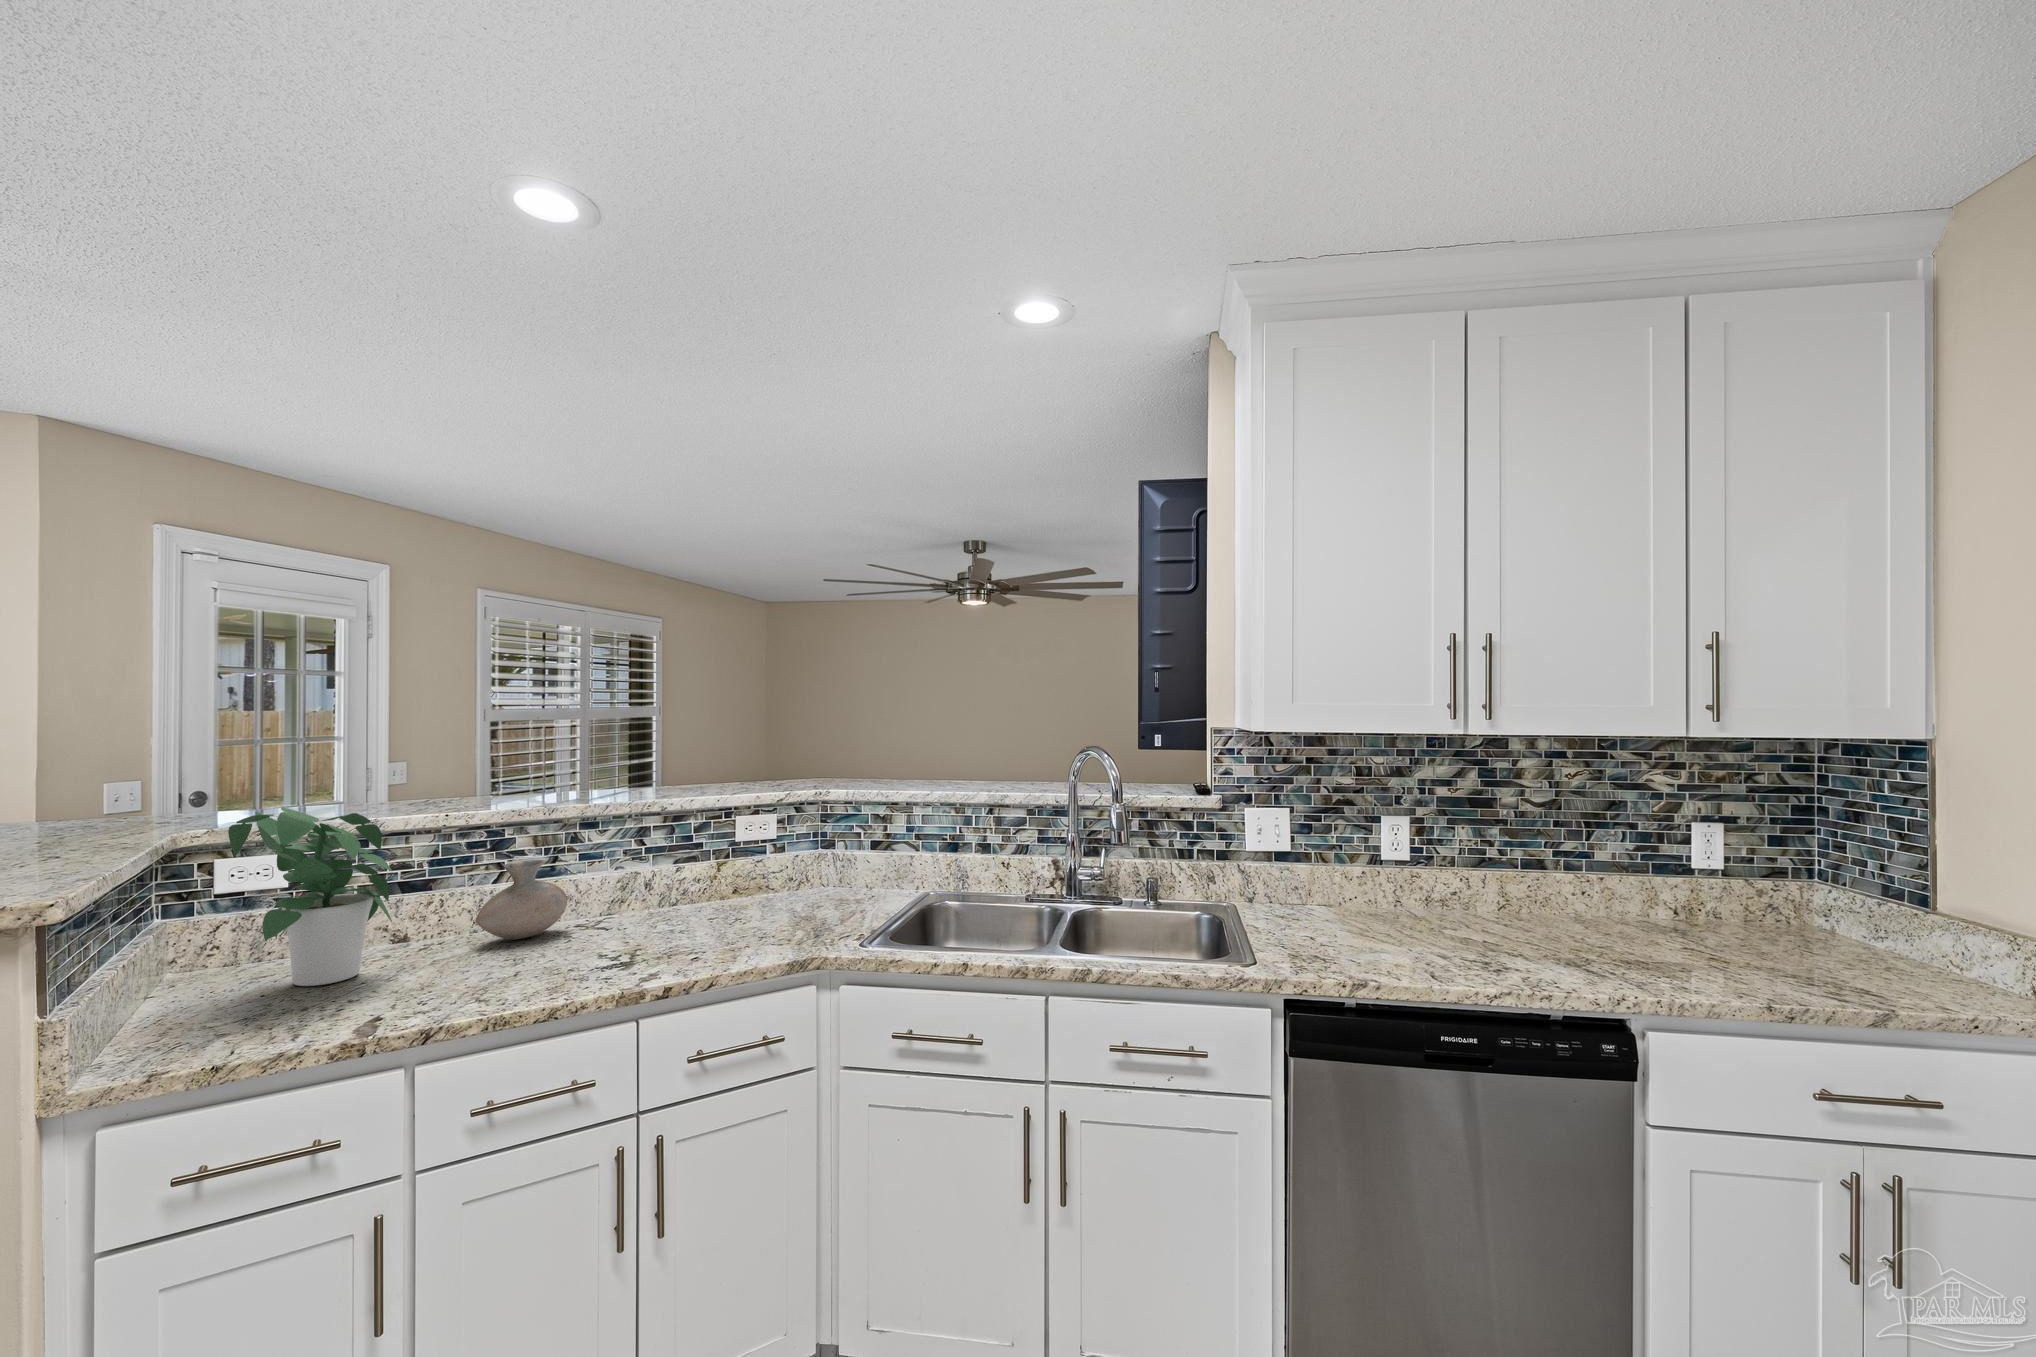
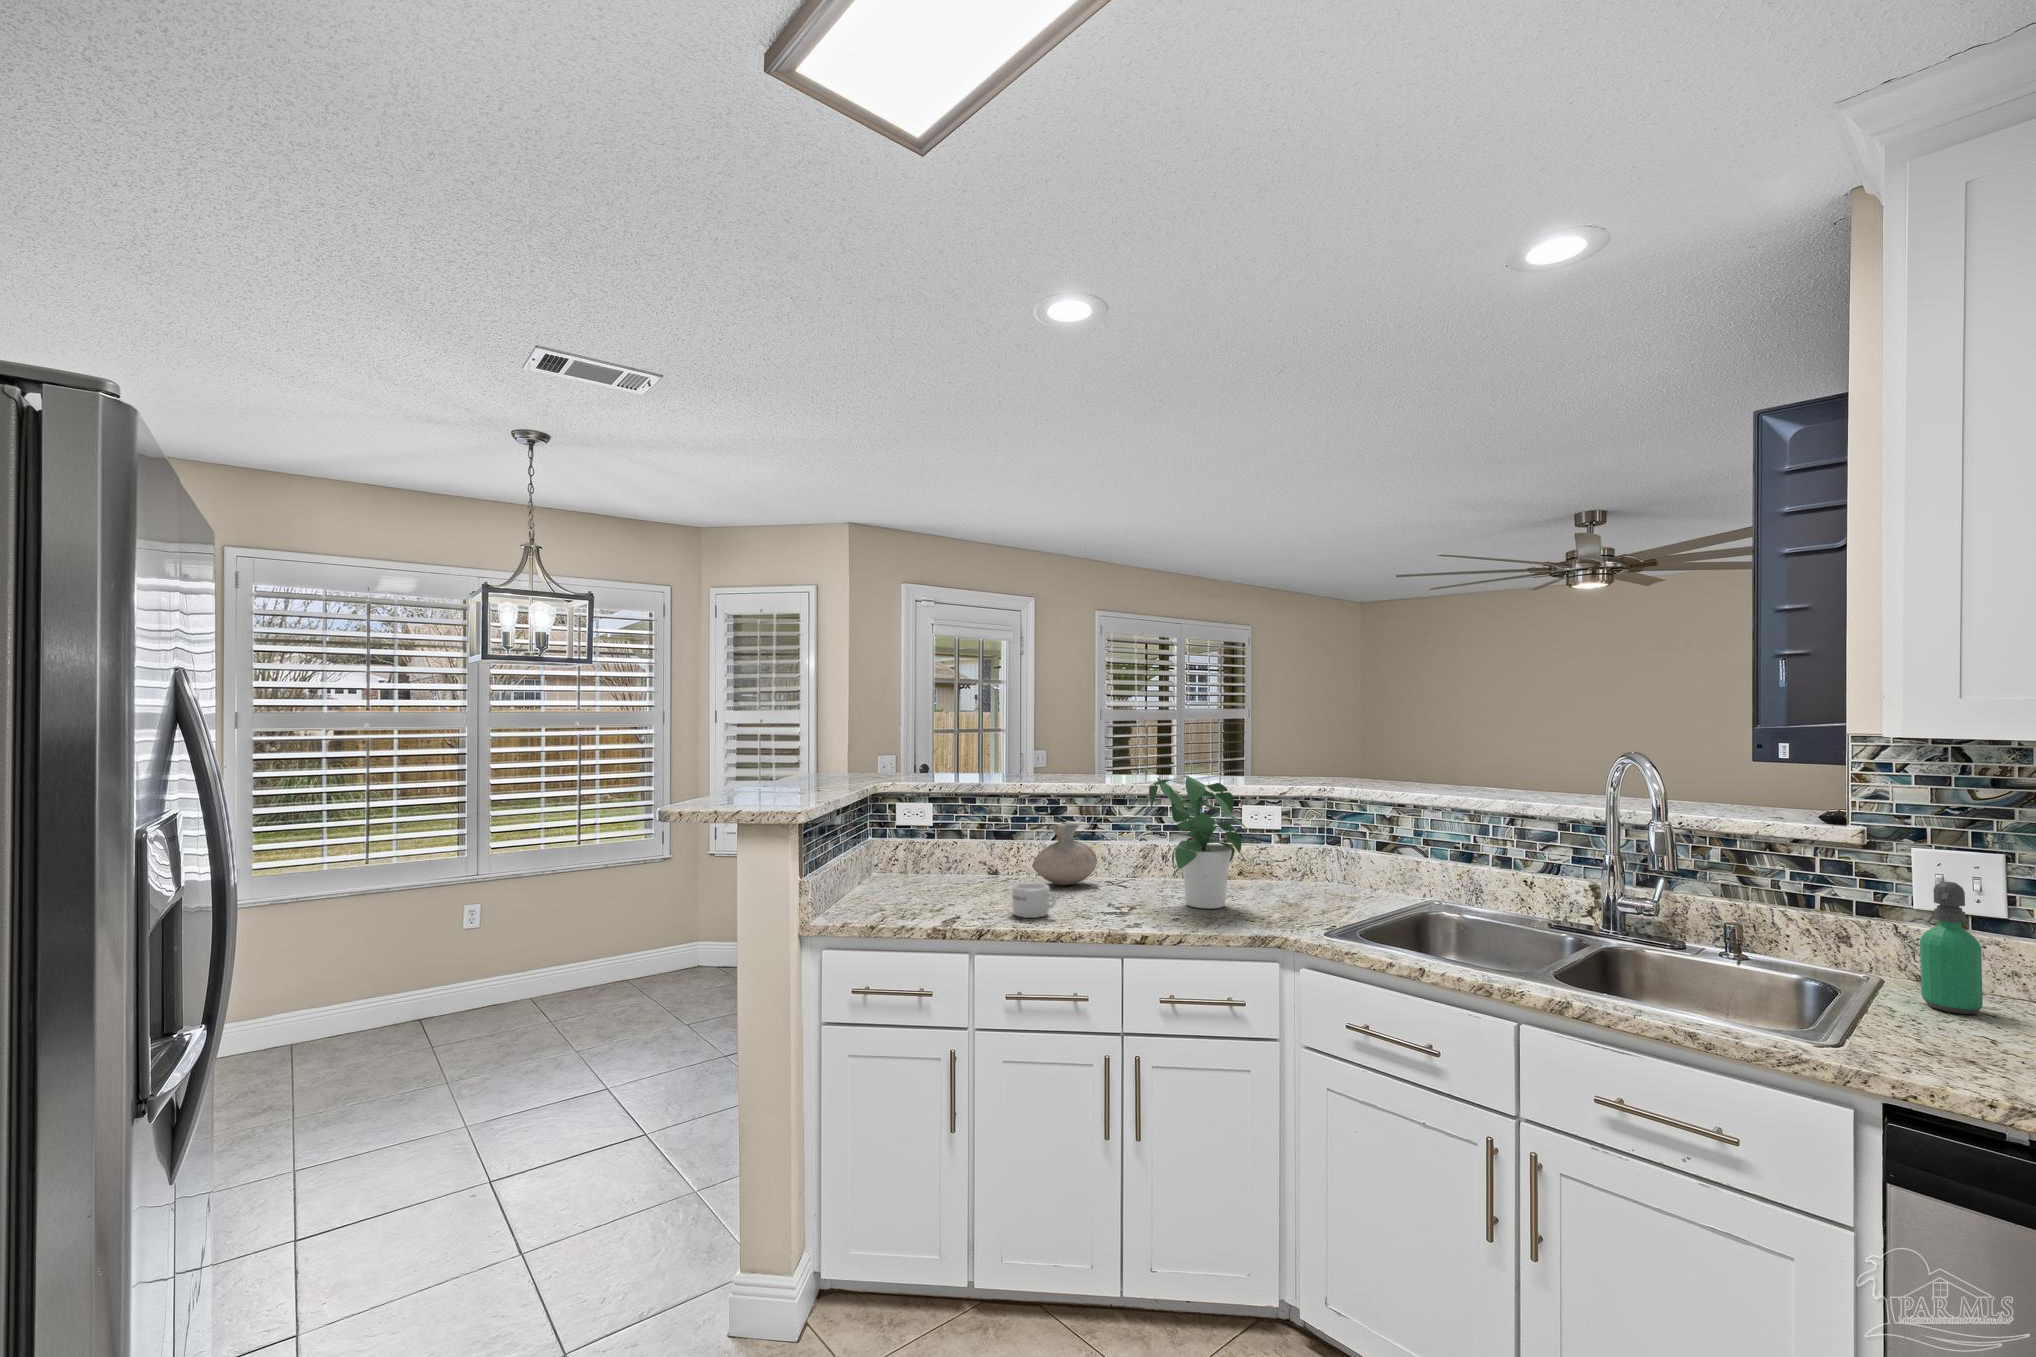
potted plant: present [228,807,392,986] -> present [1149,775,1247,909]
soap dispenser: none [1269,830,1301,921] -> present [1920,881,1983,1014]
mug: none [468,945,539,997] -> present [1012,882,1056,918]

